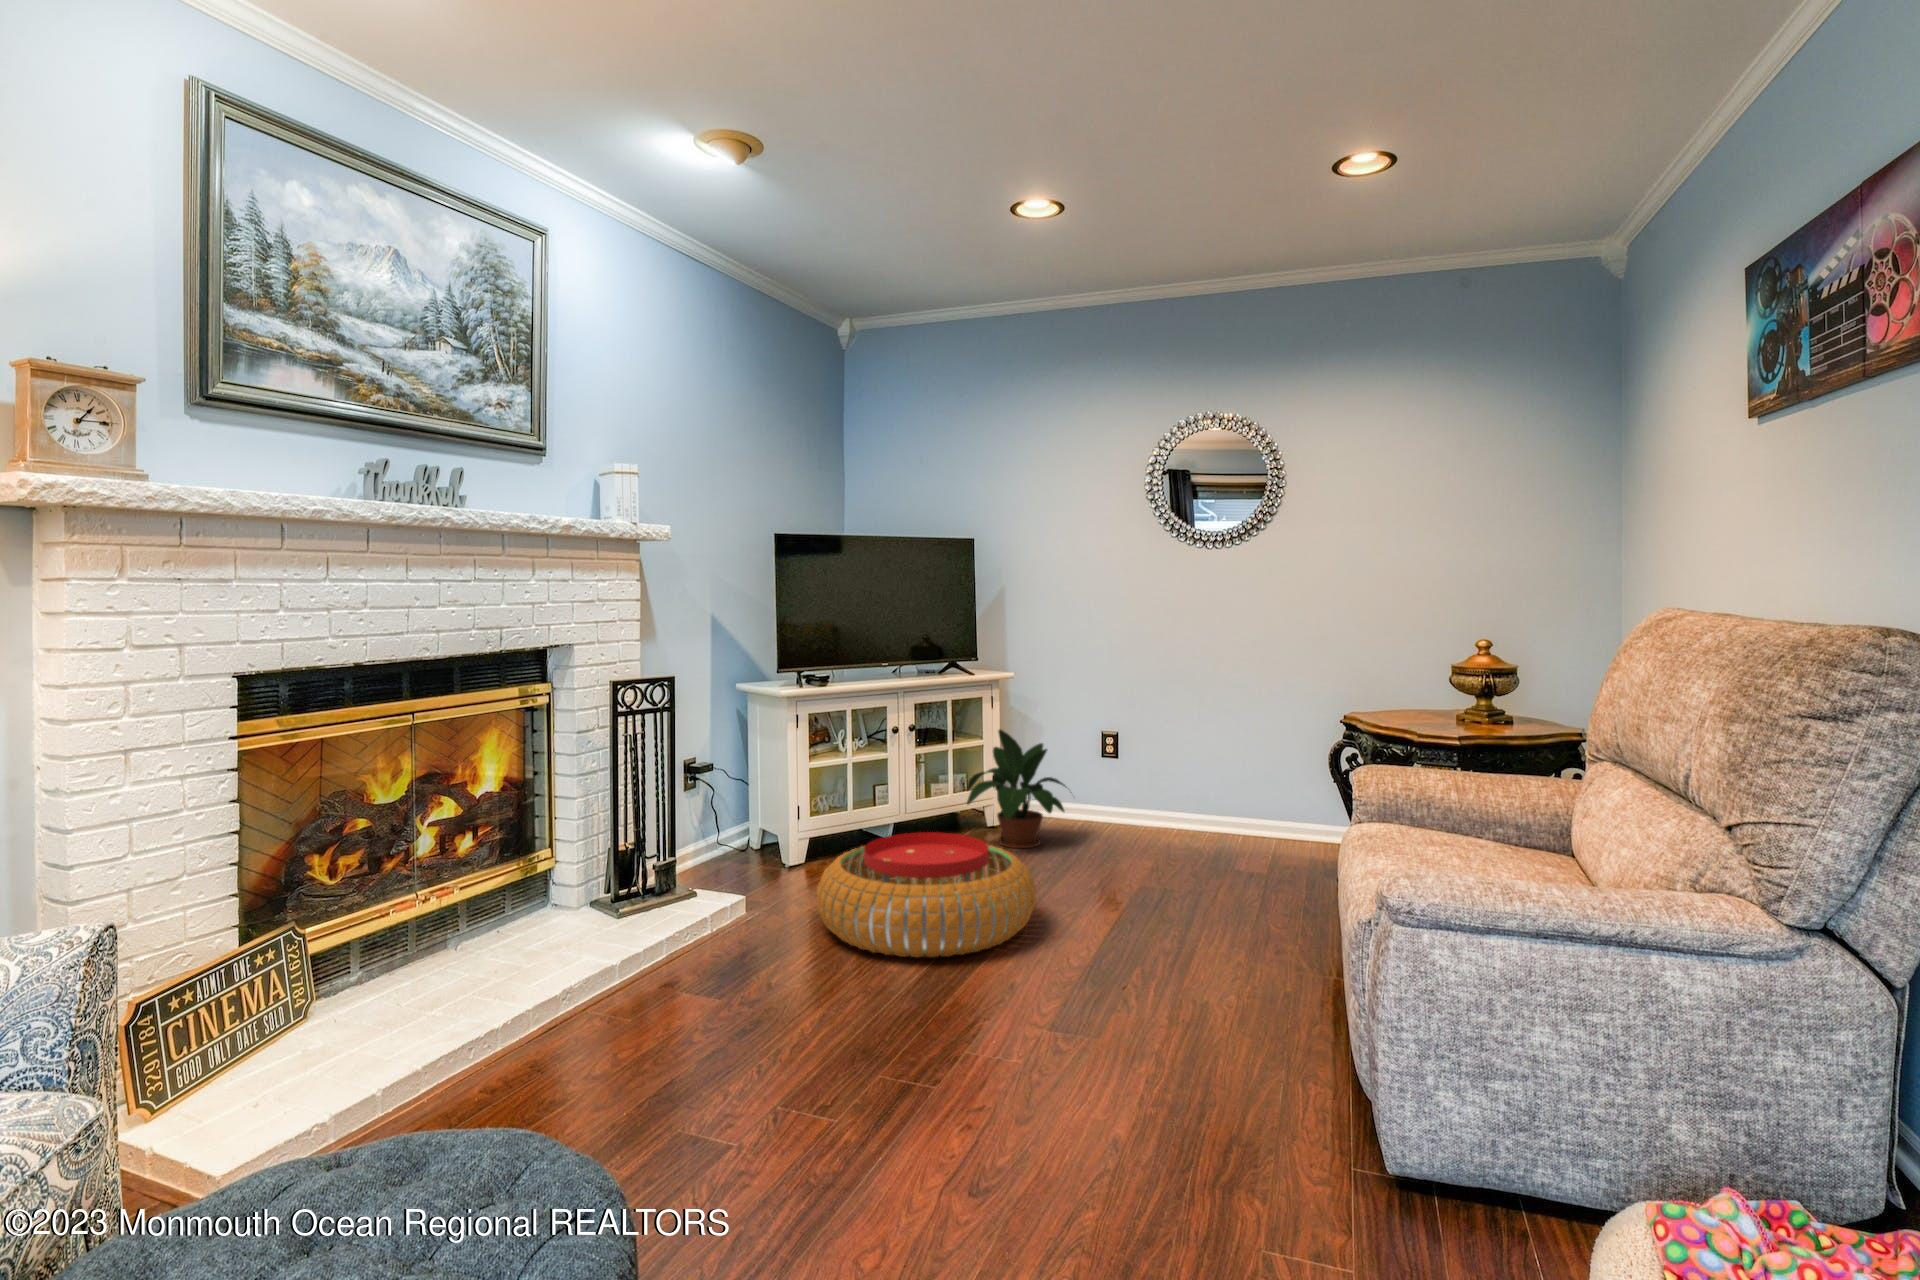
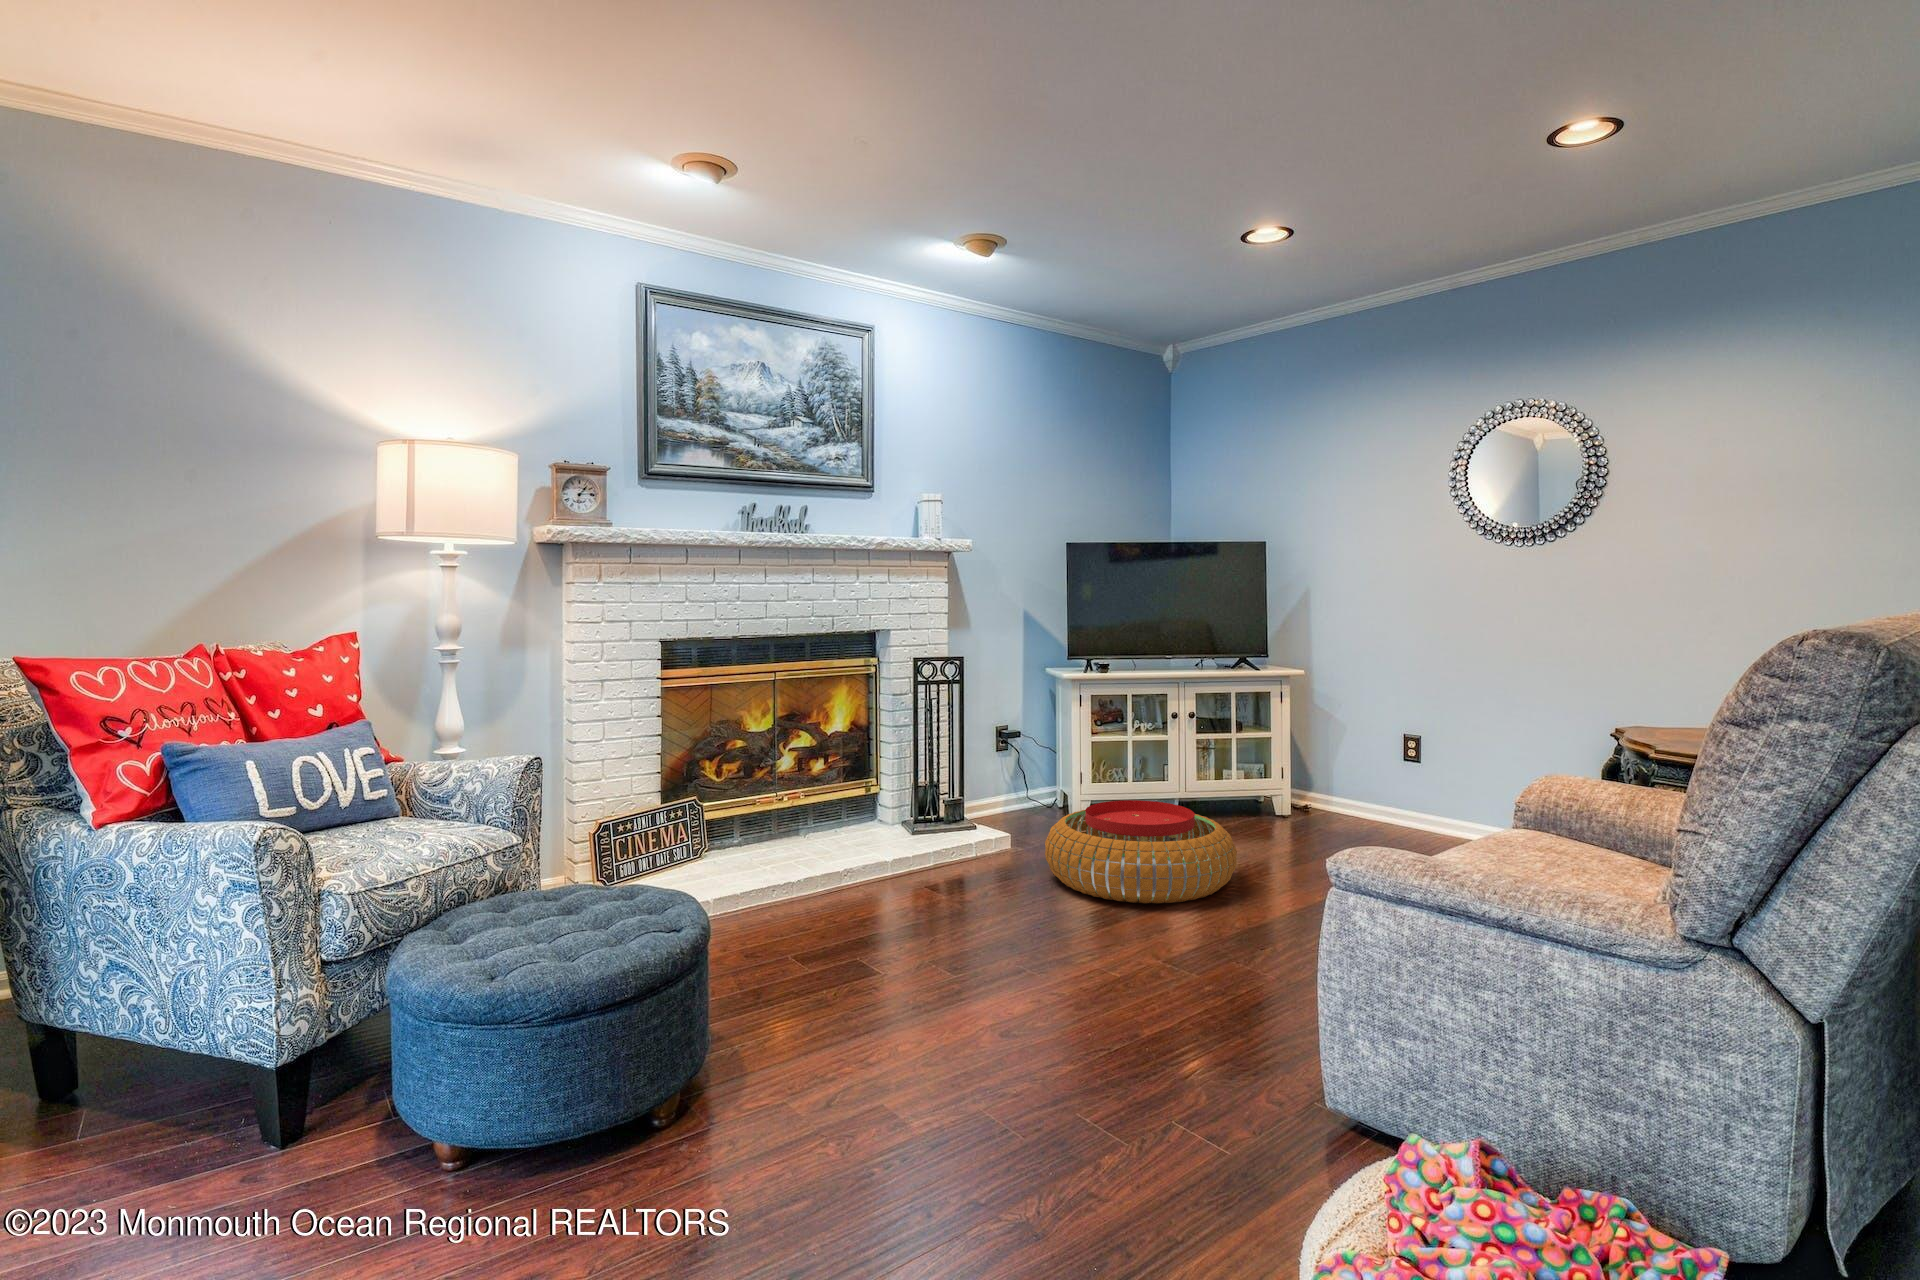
potted plant: present [967,730,1066,848] -> none [1239,720,1355,835]

